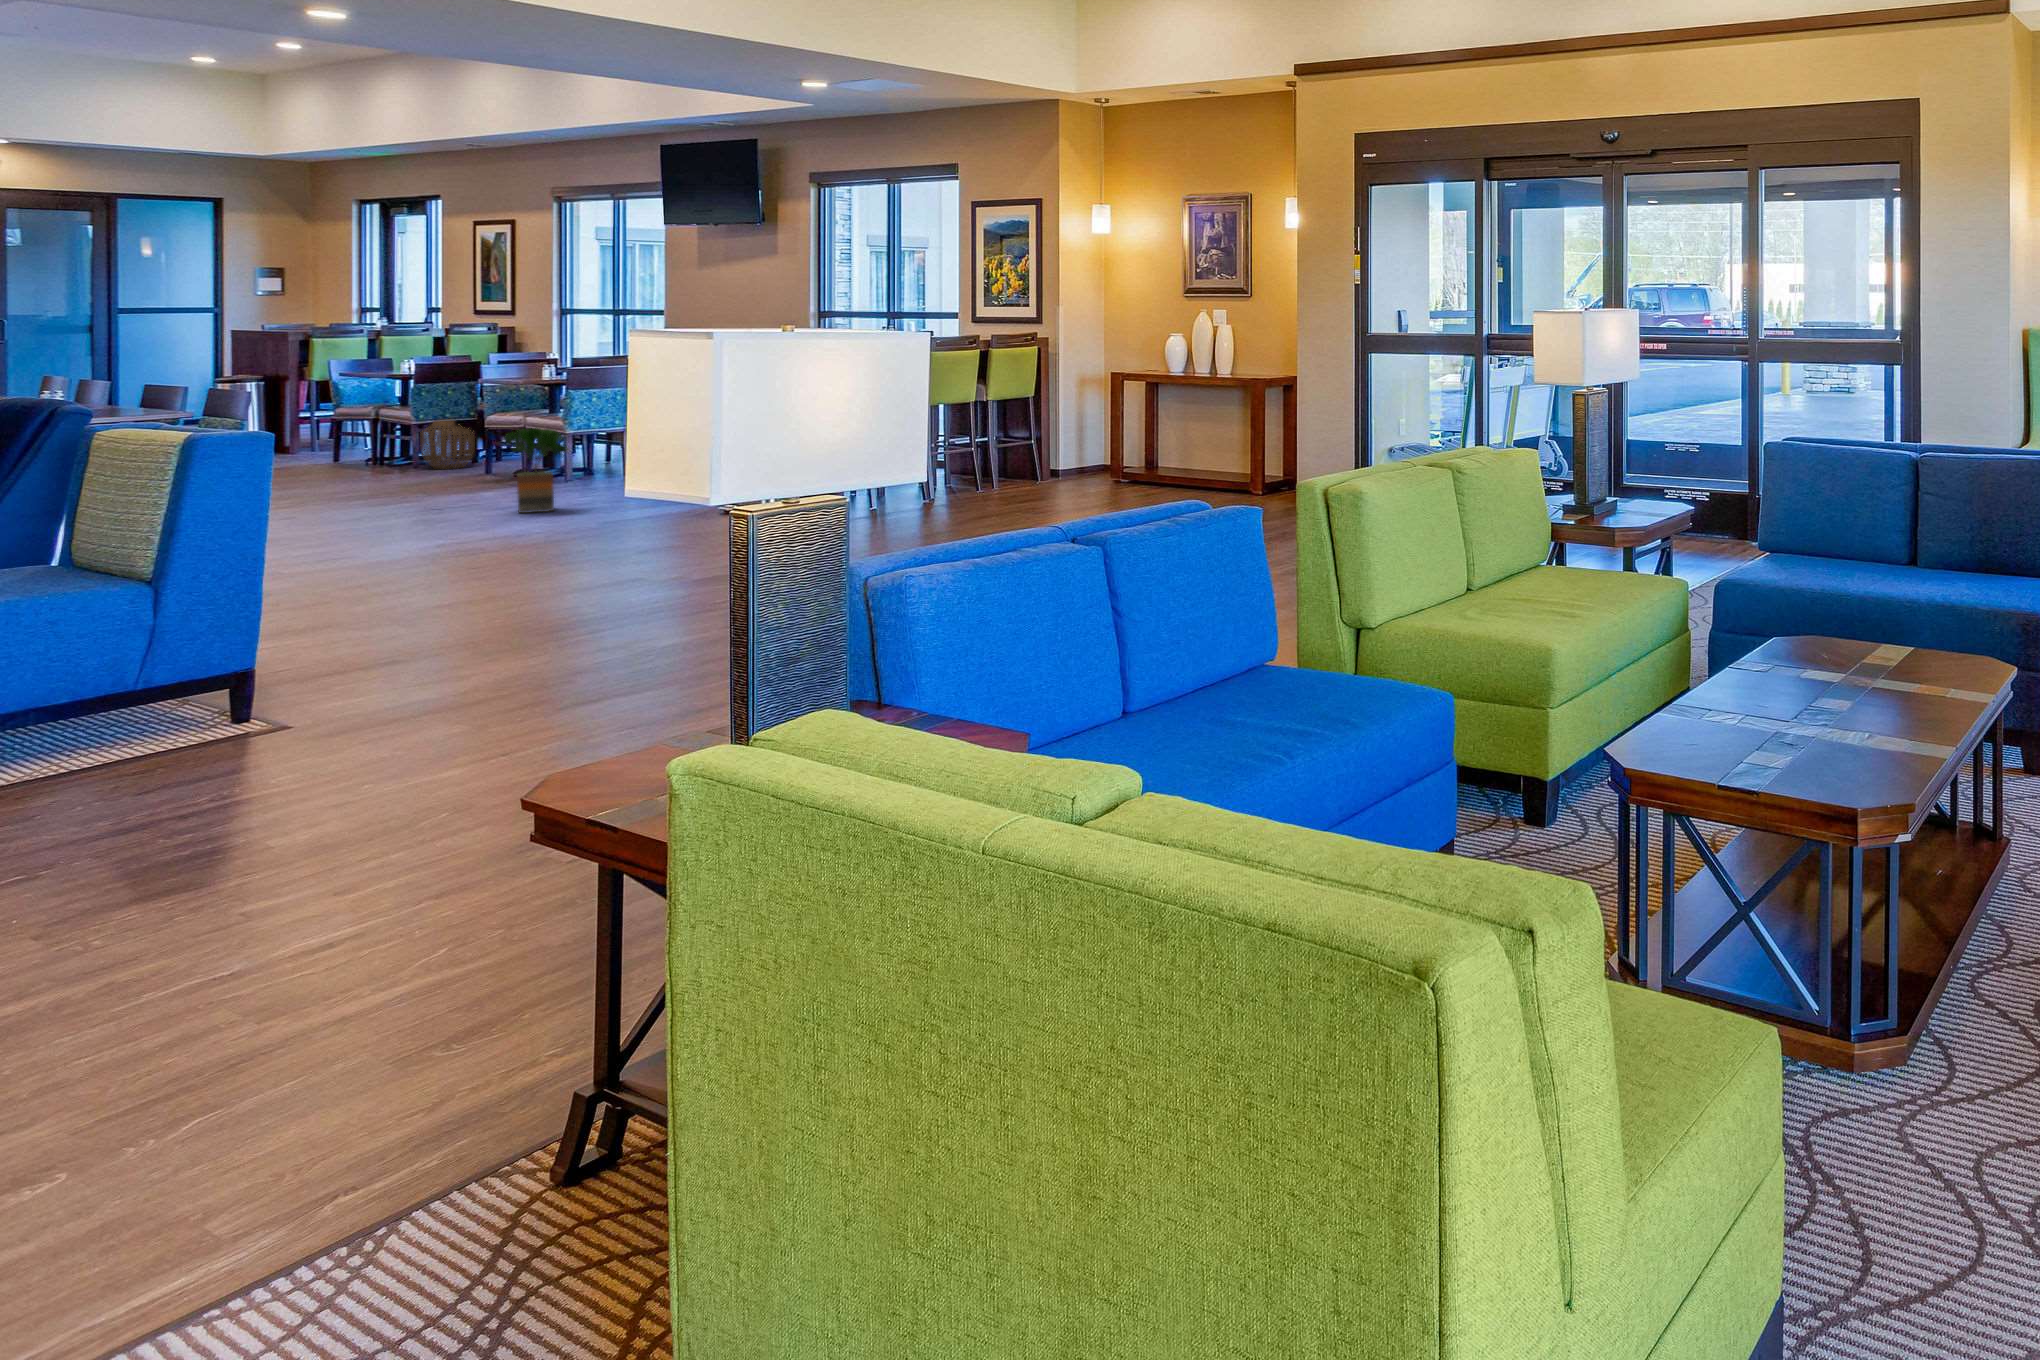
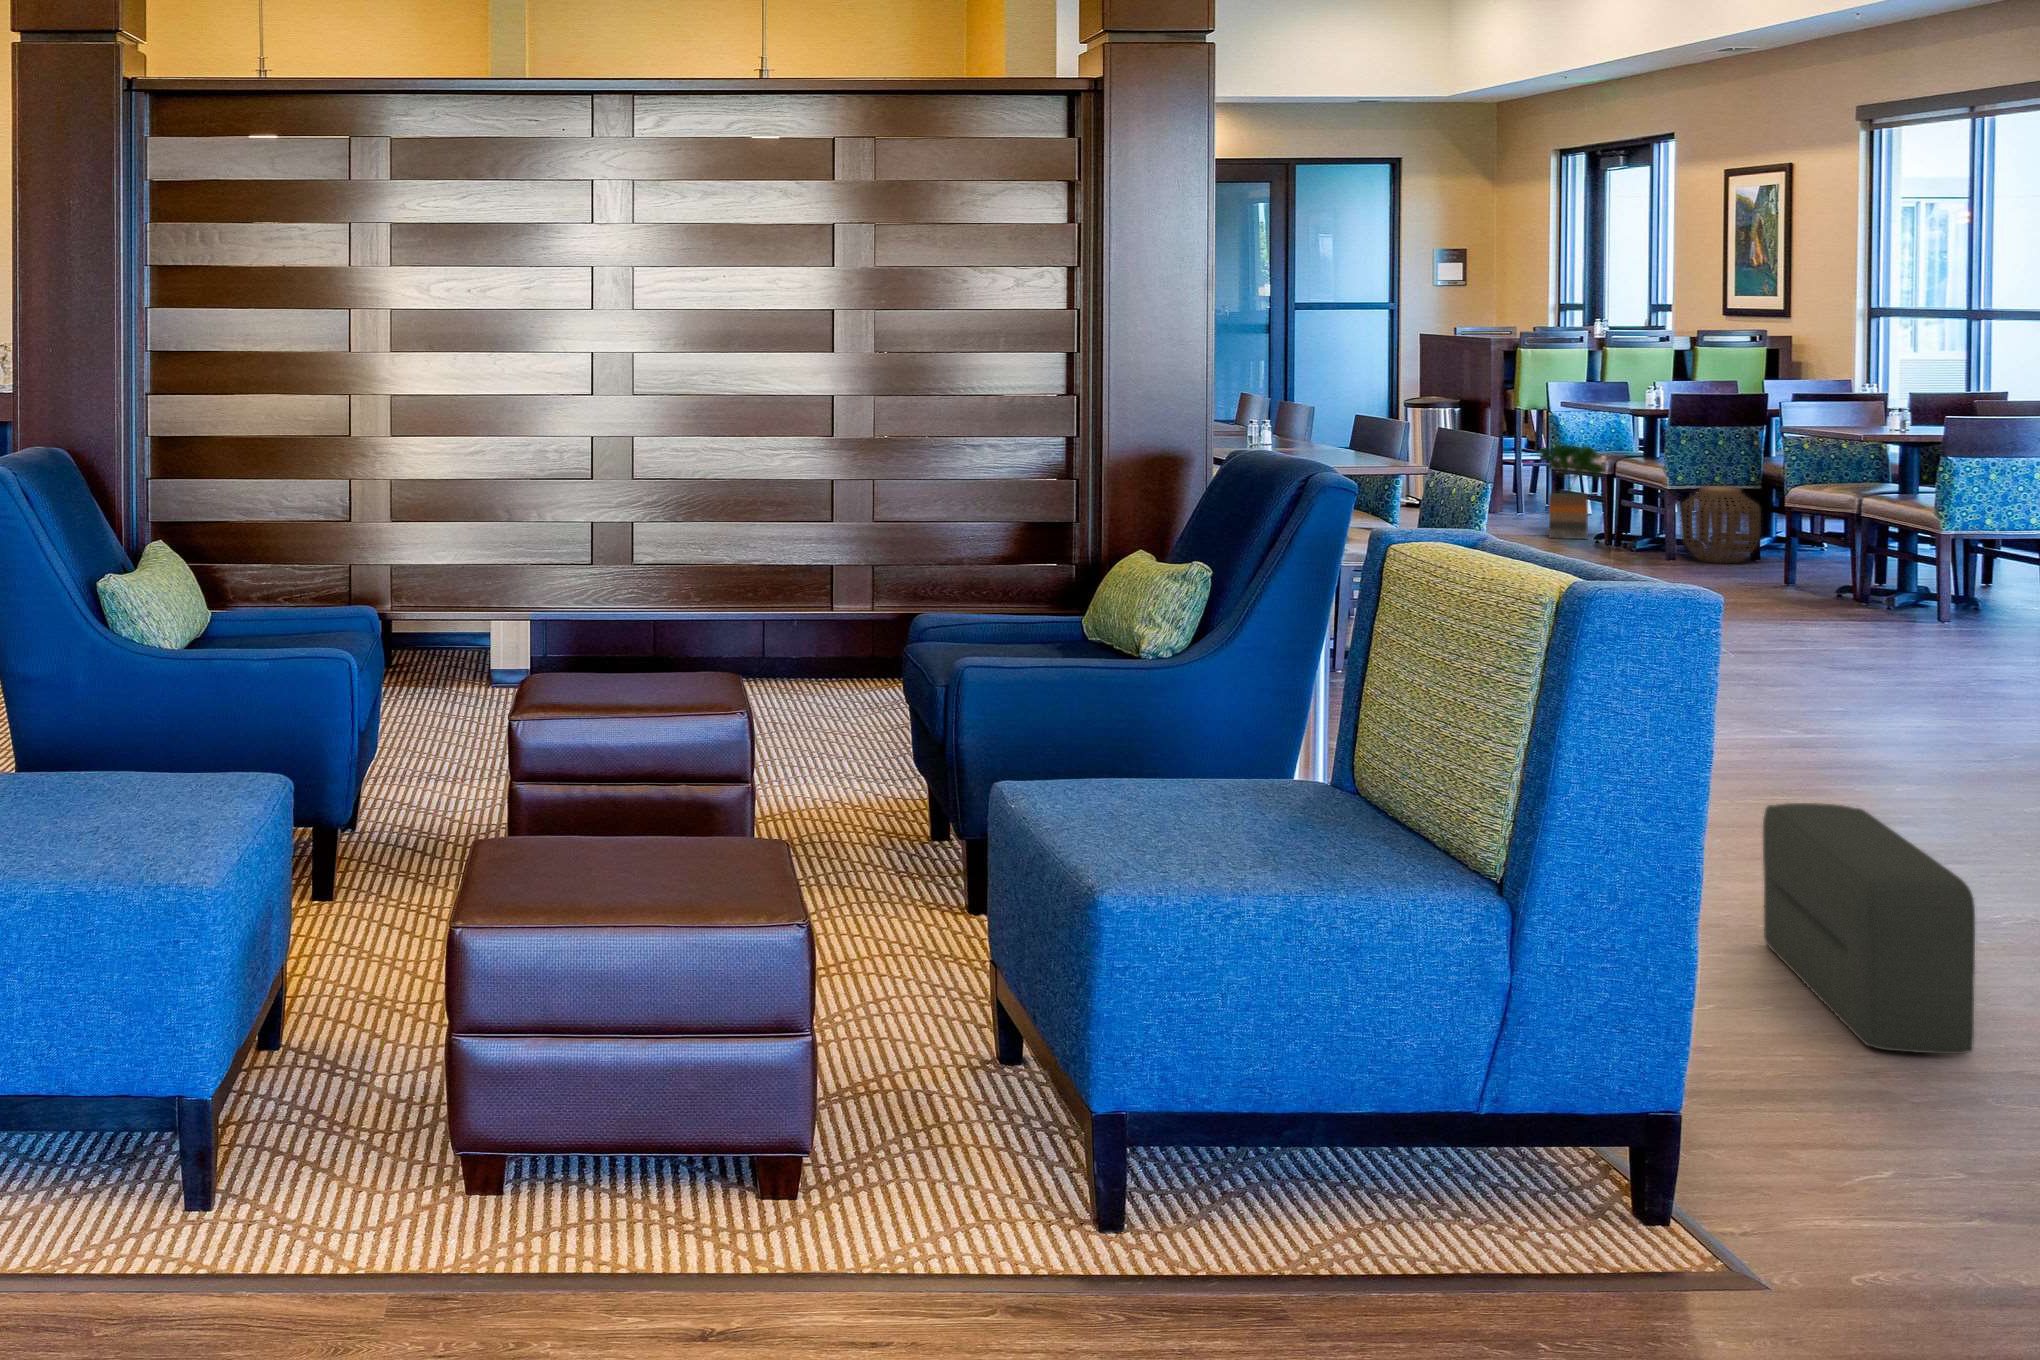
potted tree: present [504,428,568,513] -> present [1538,443,1604,539]
pouf: none [360,527,451,631] -> present [1763,803,1975,1054]

